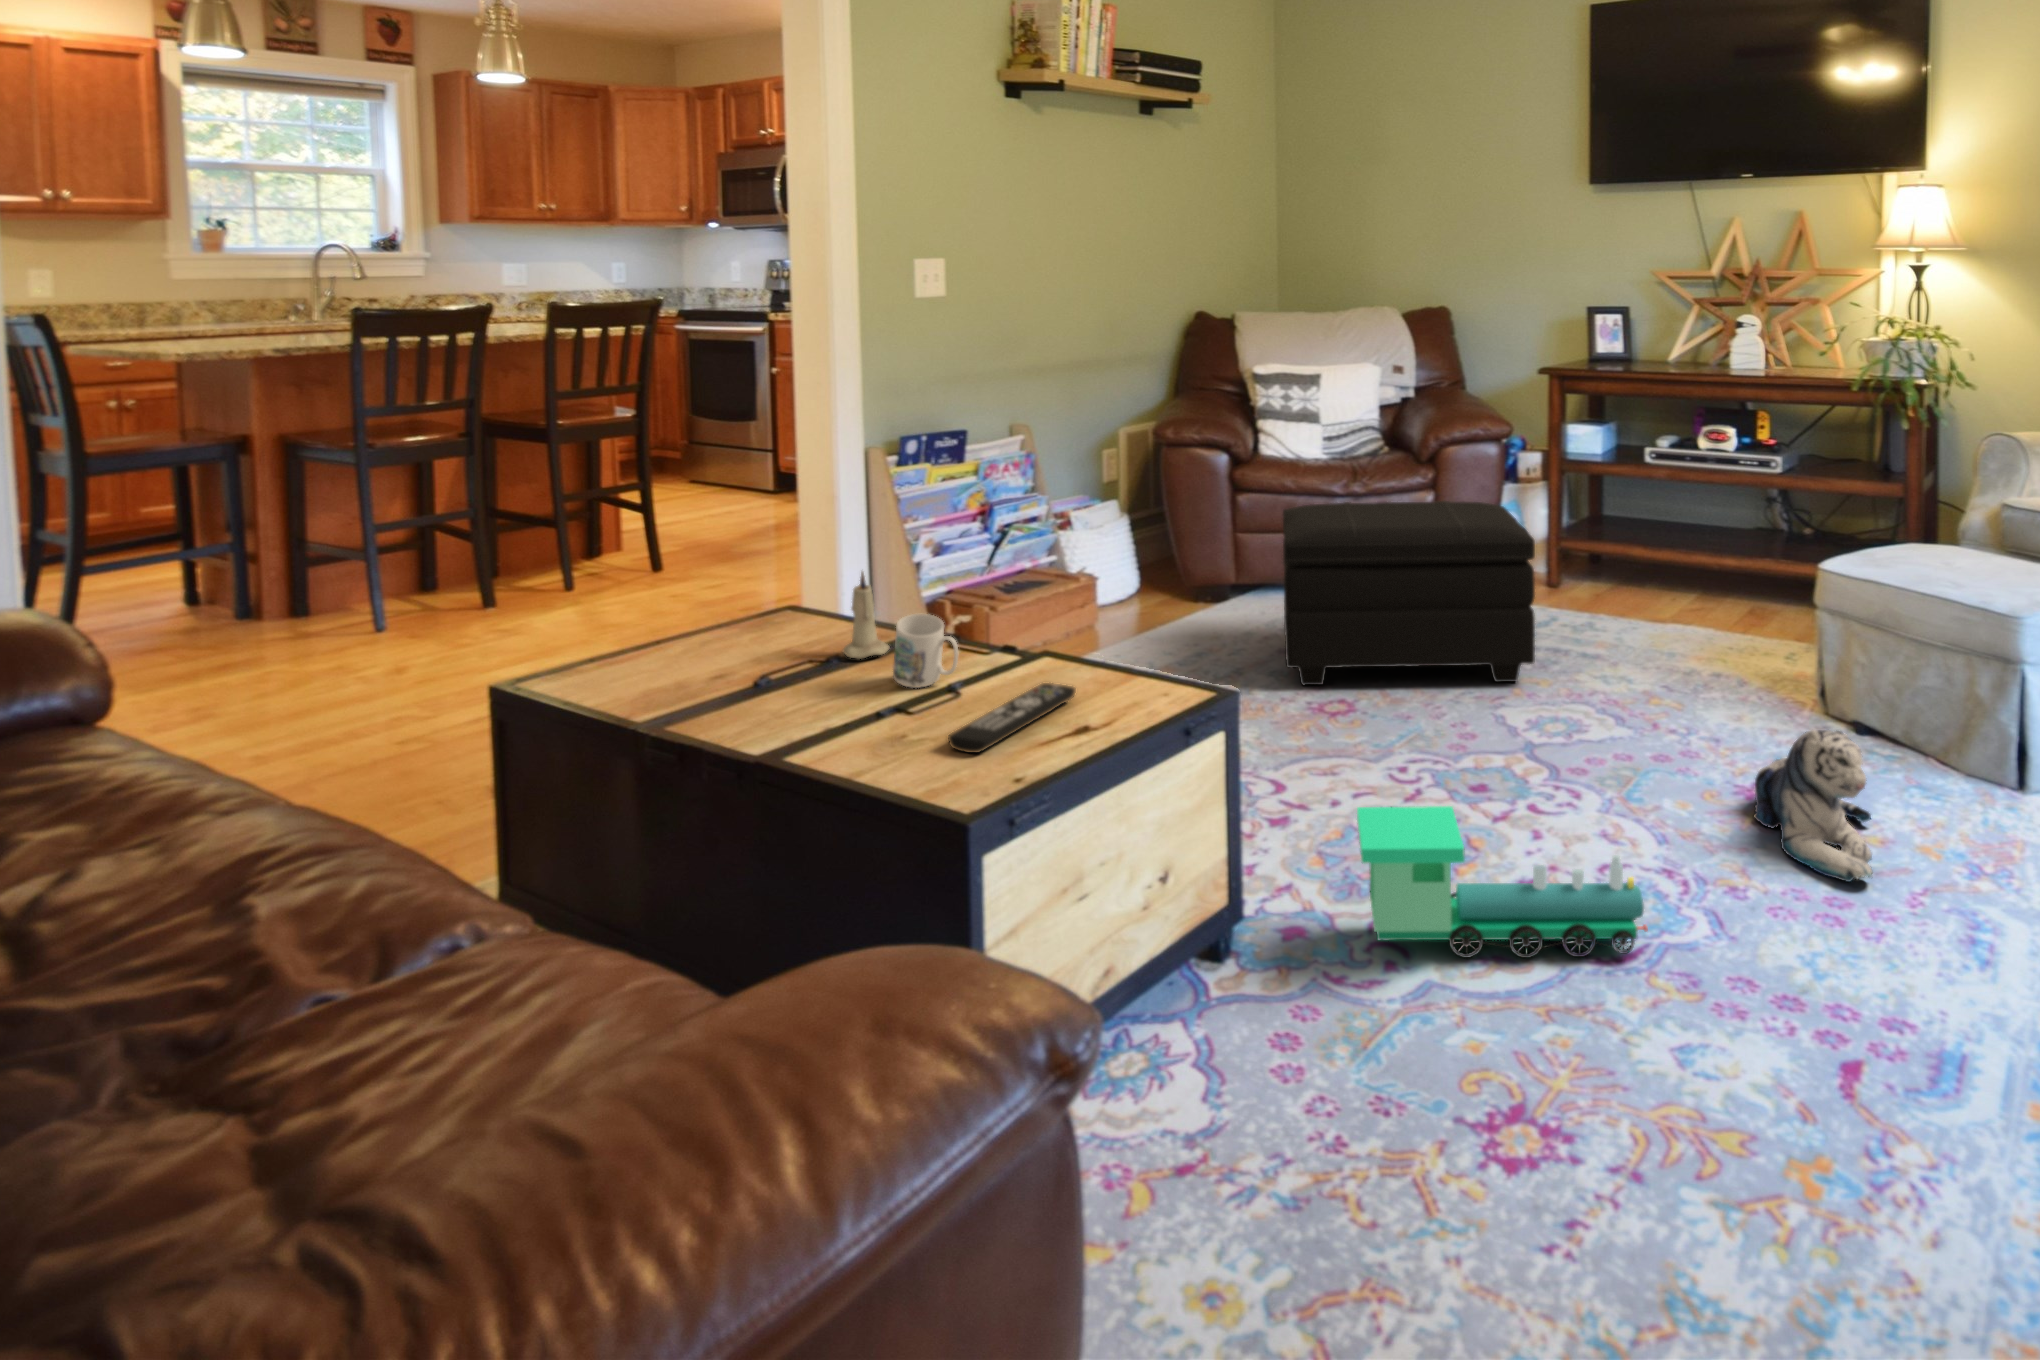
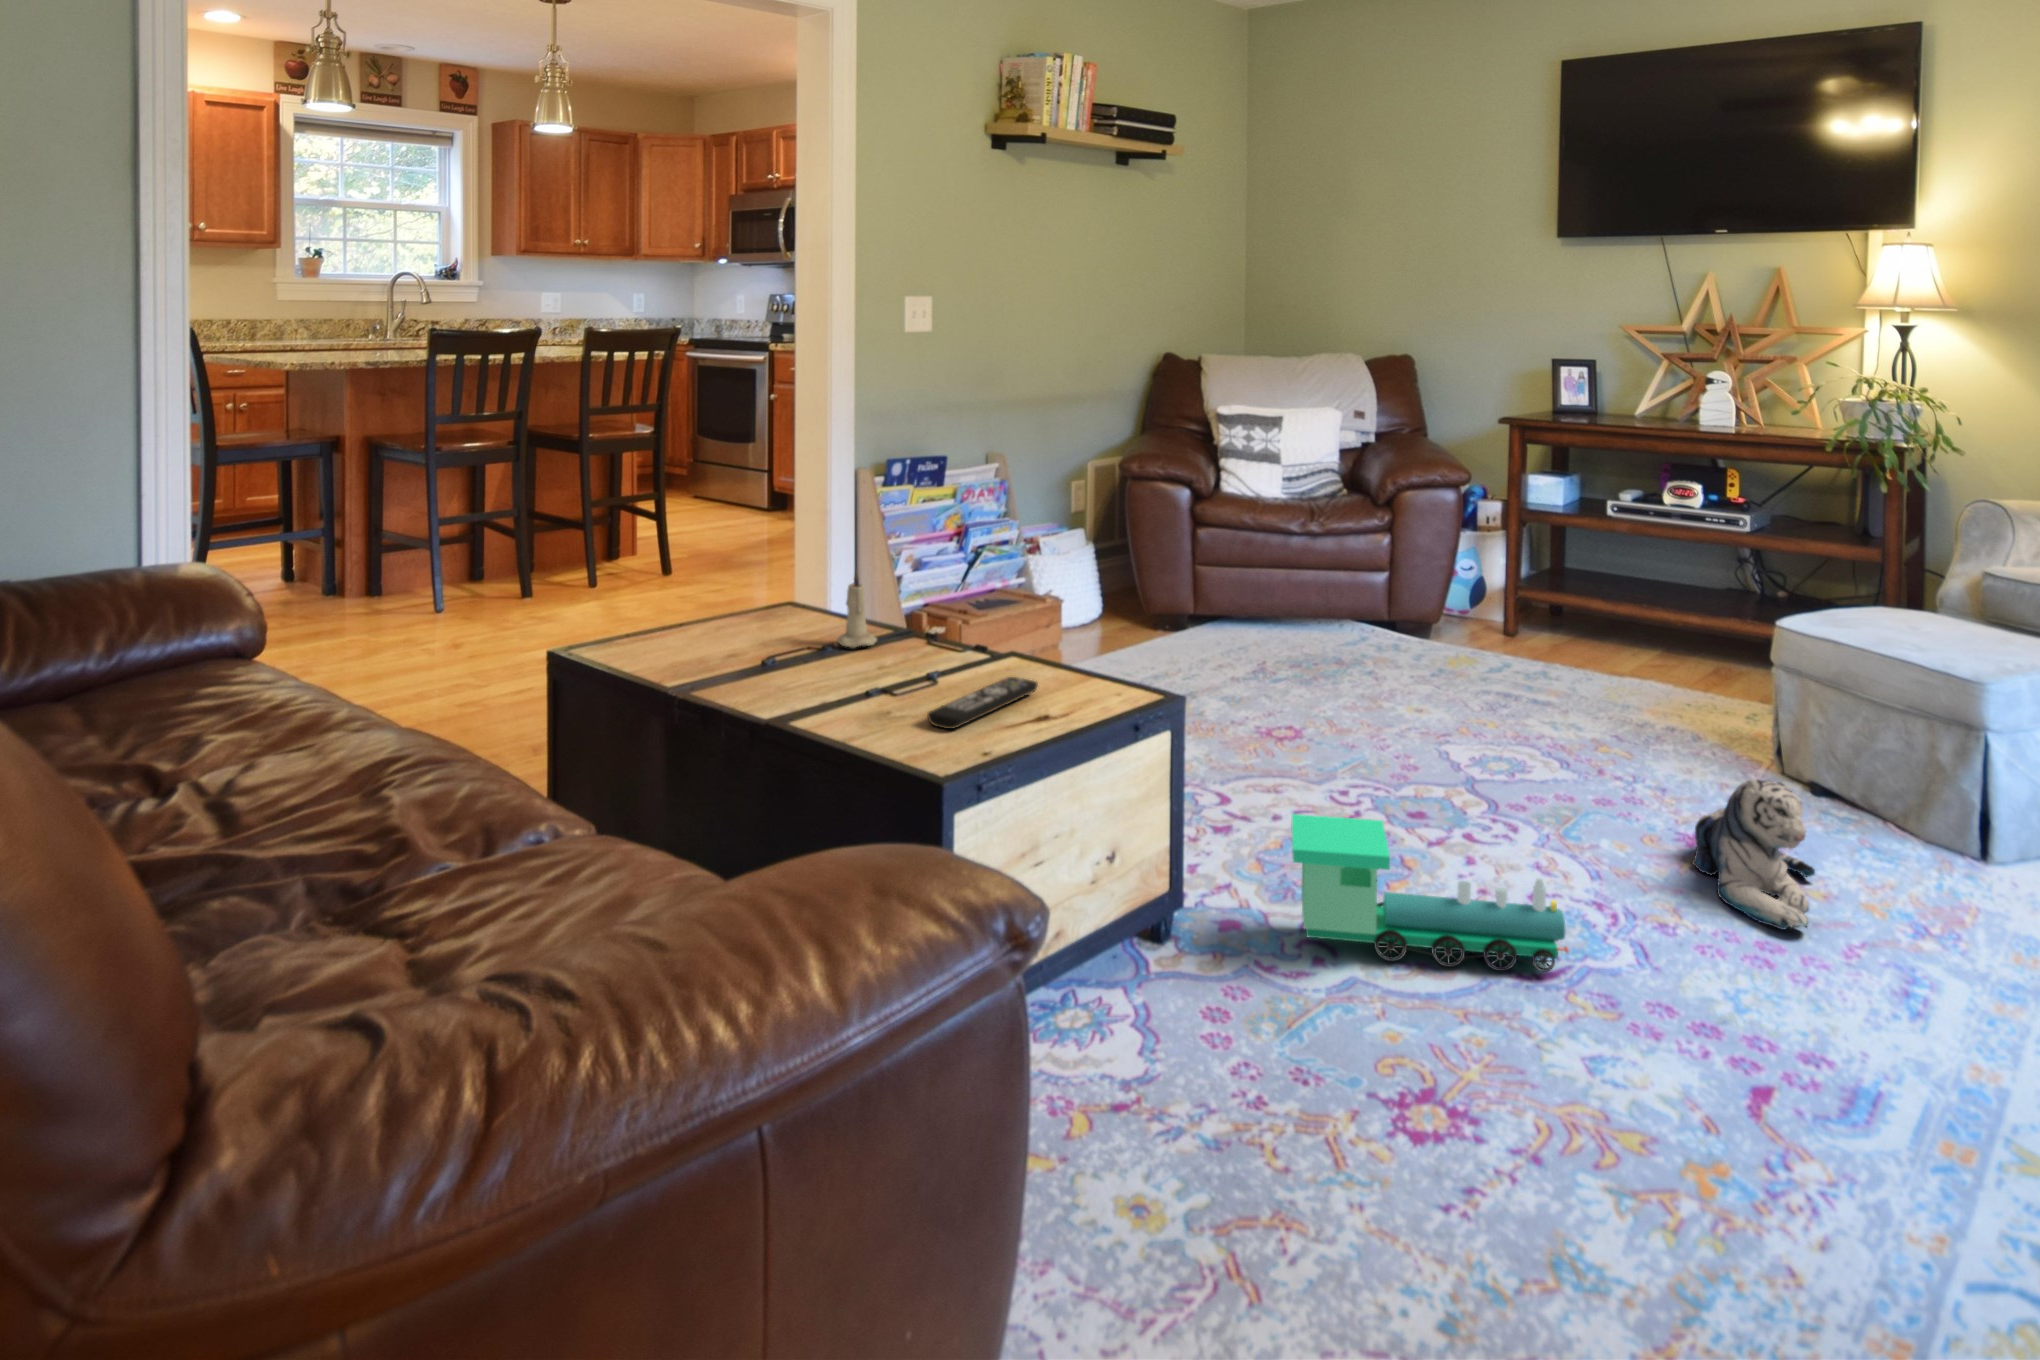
footstool: present [1283,501,1535,685] -> none [1236,540,1484,722]
mug: present [893,614,958,688] -> none [880,610,937,674]

